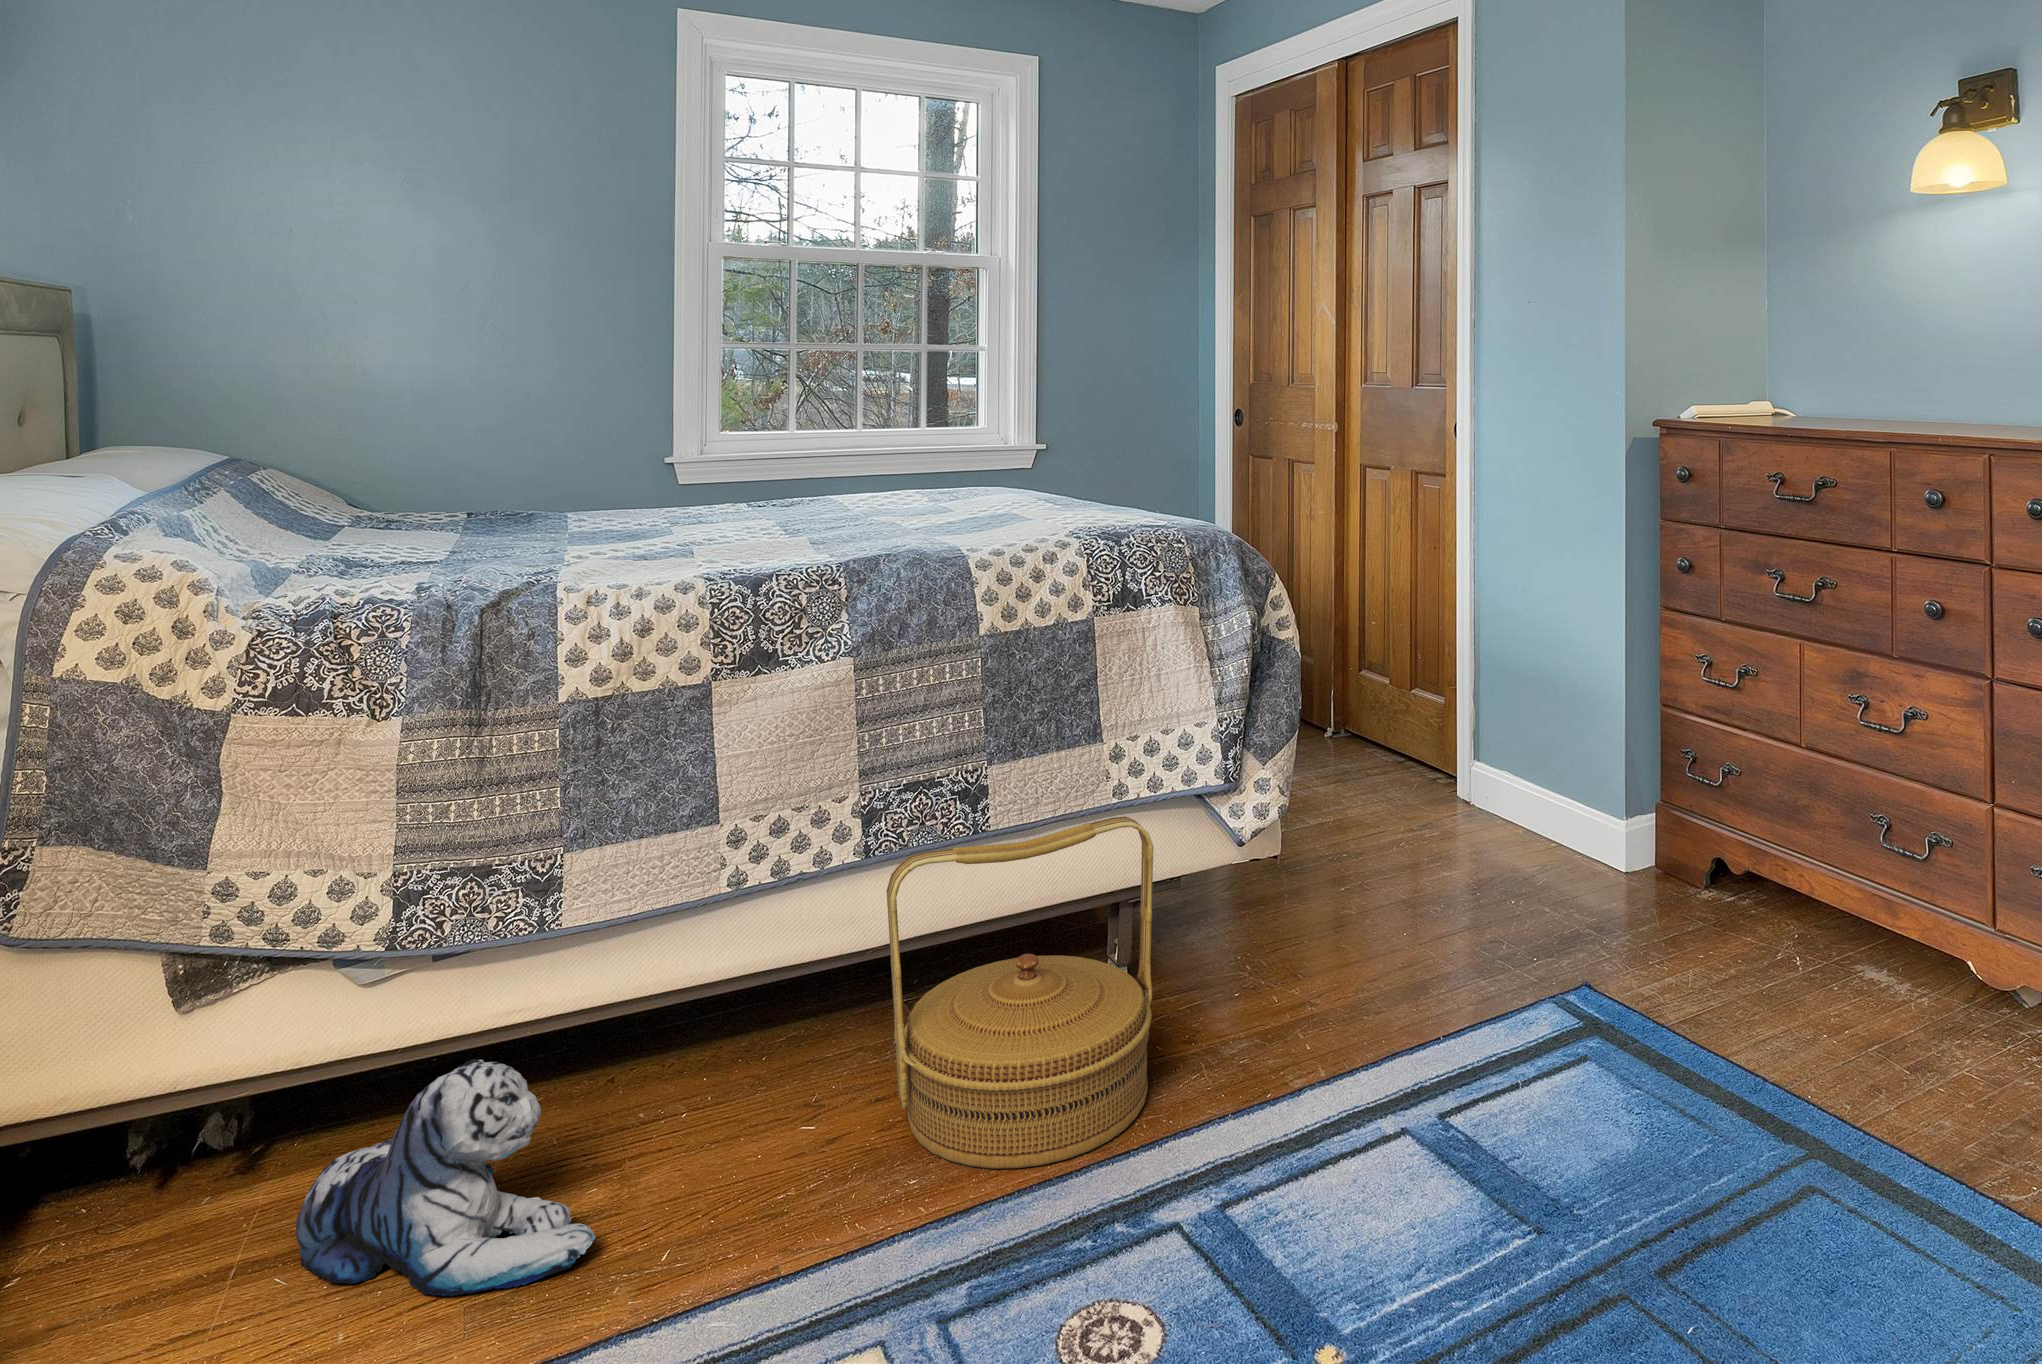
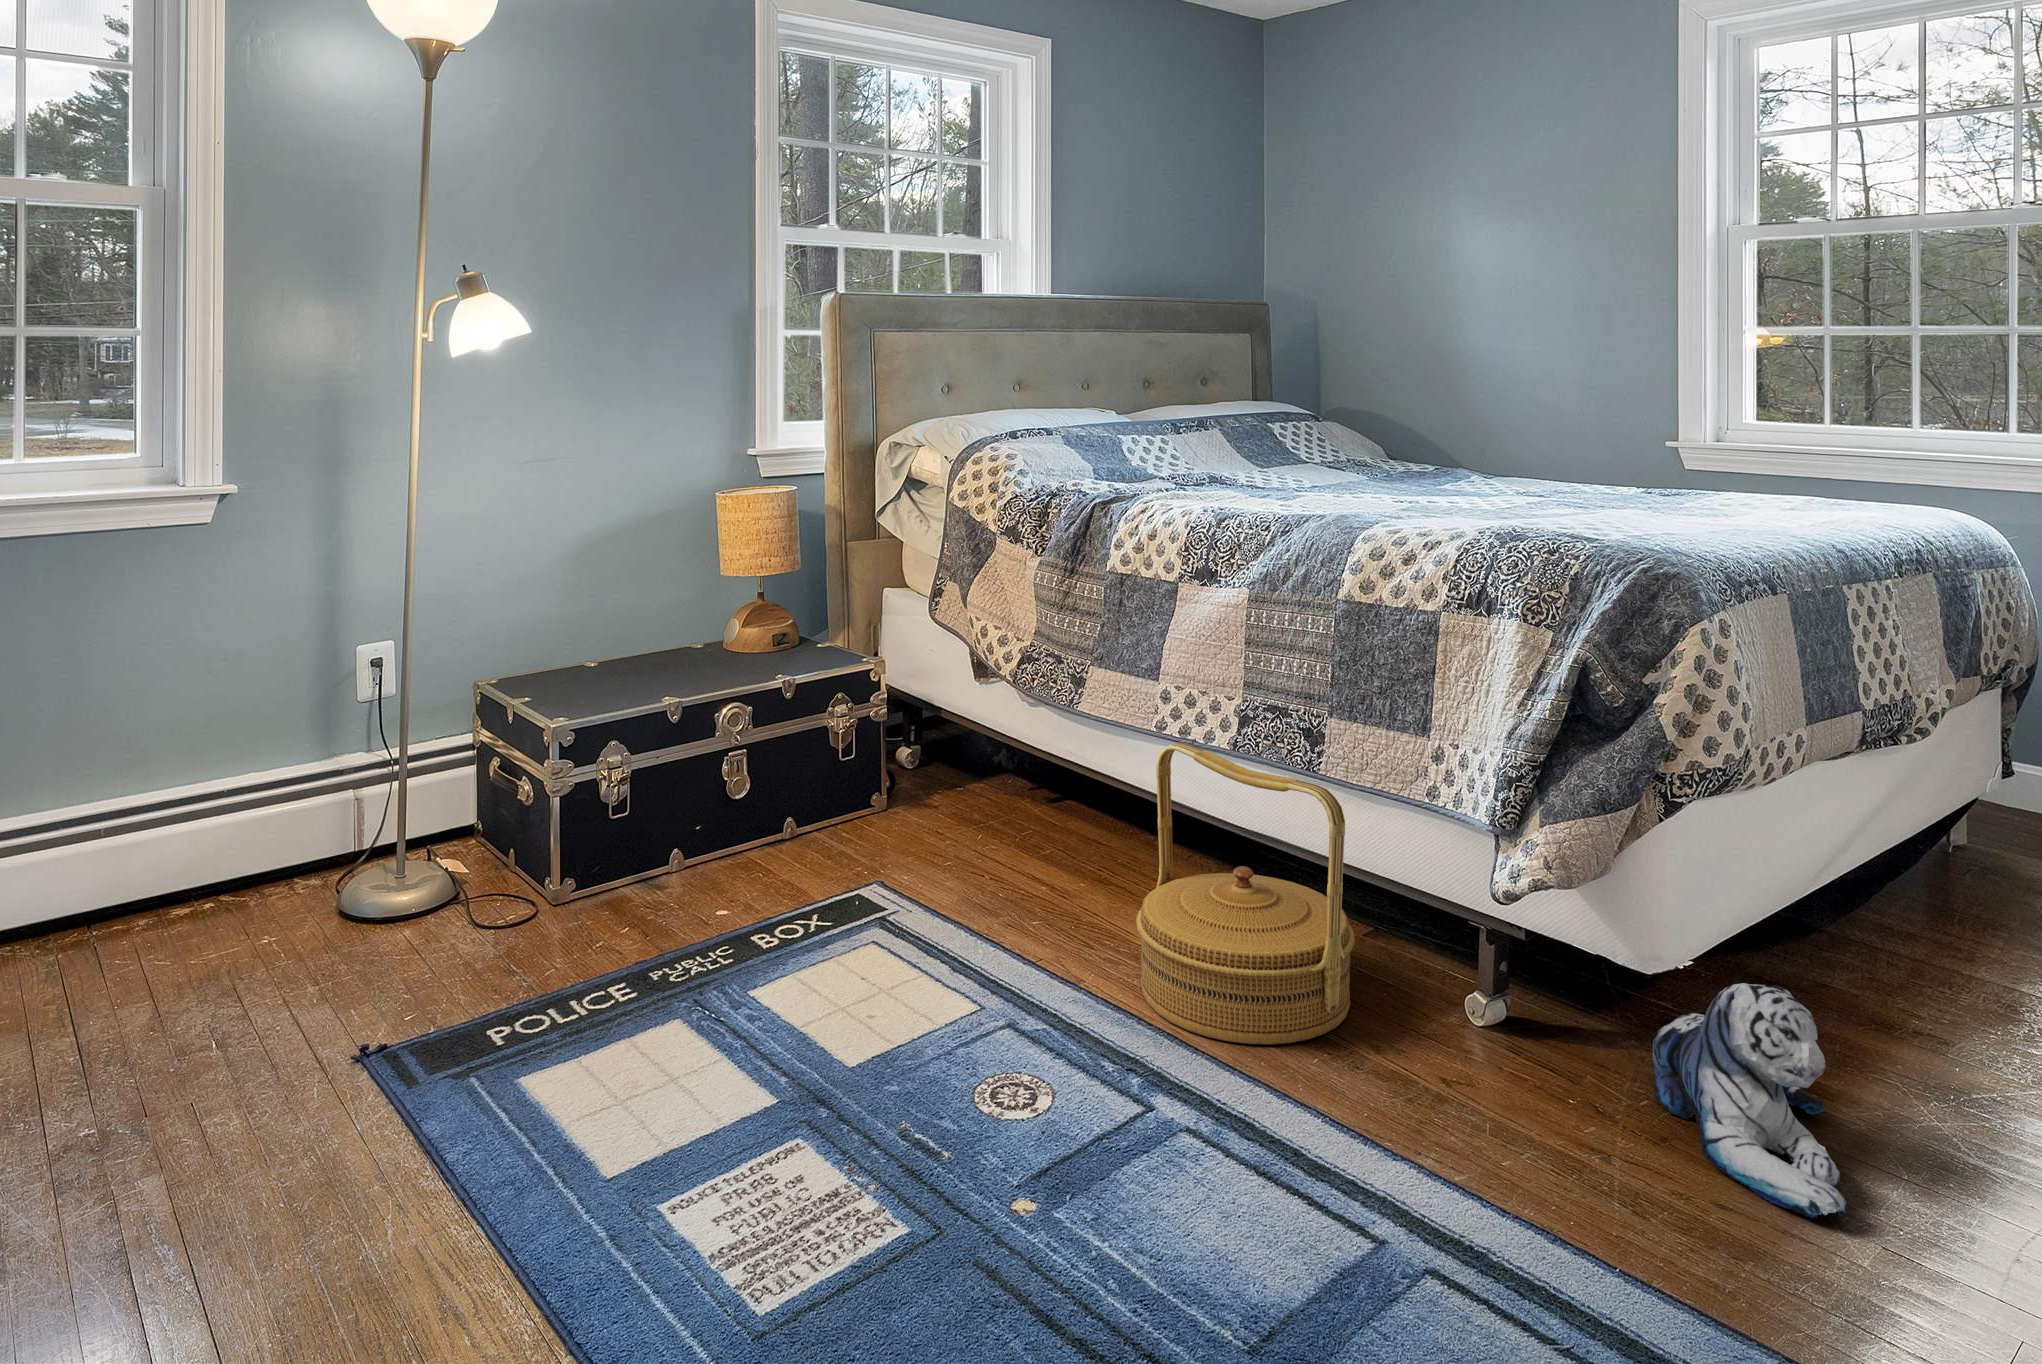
plush toy: present [296,1059,596,1296] -> present [1653,983,1846,1218]

